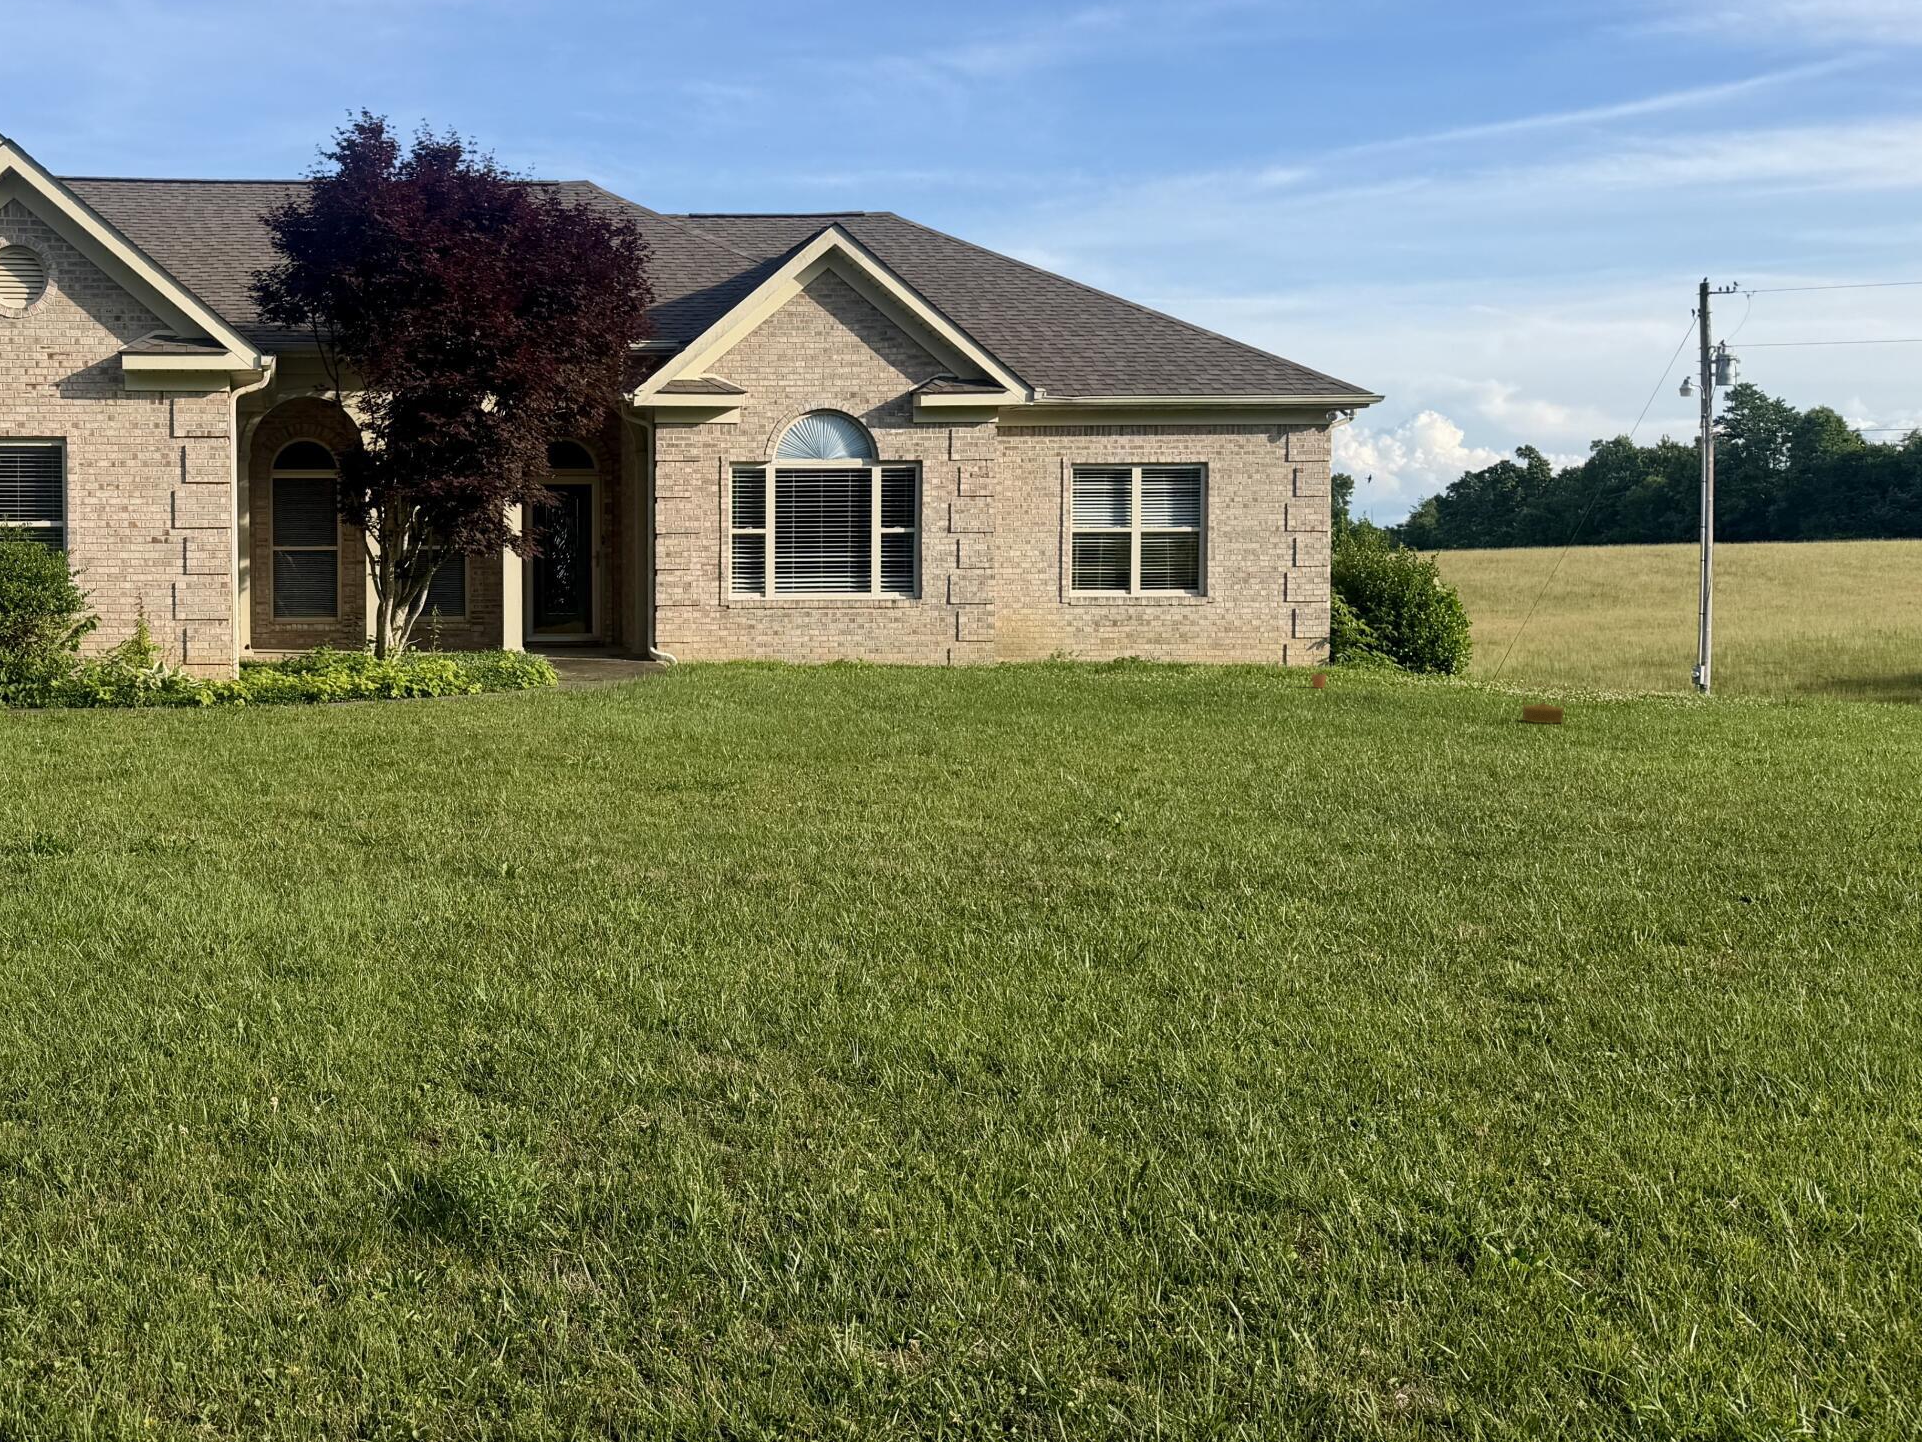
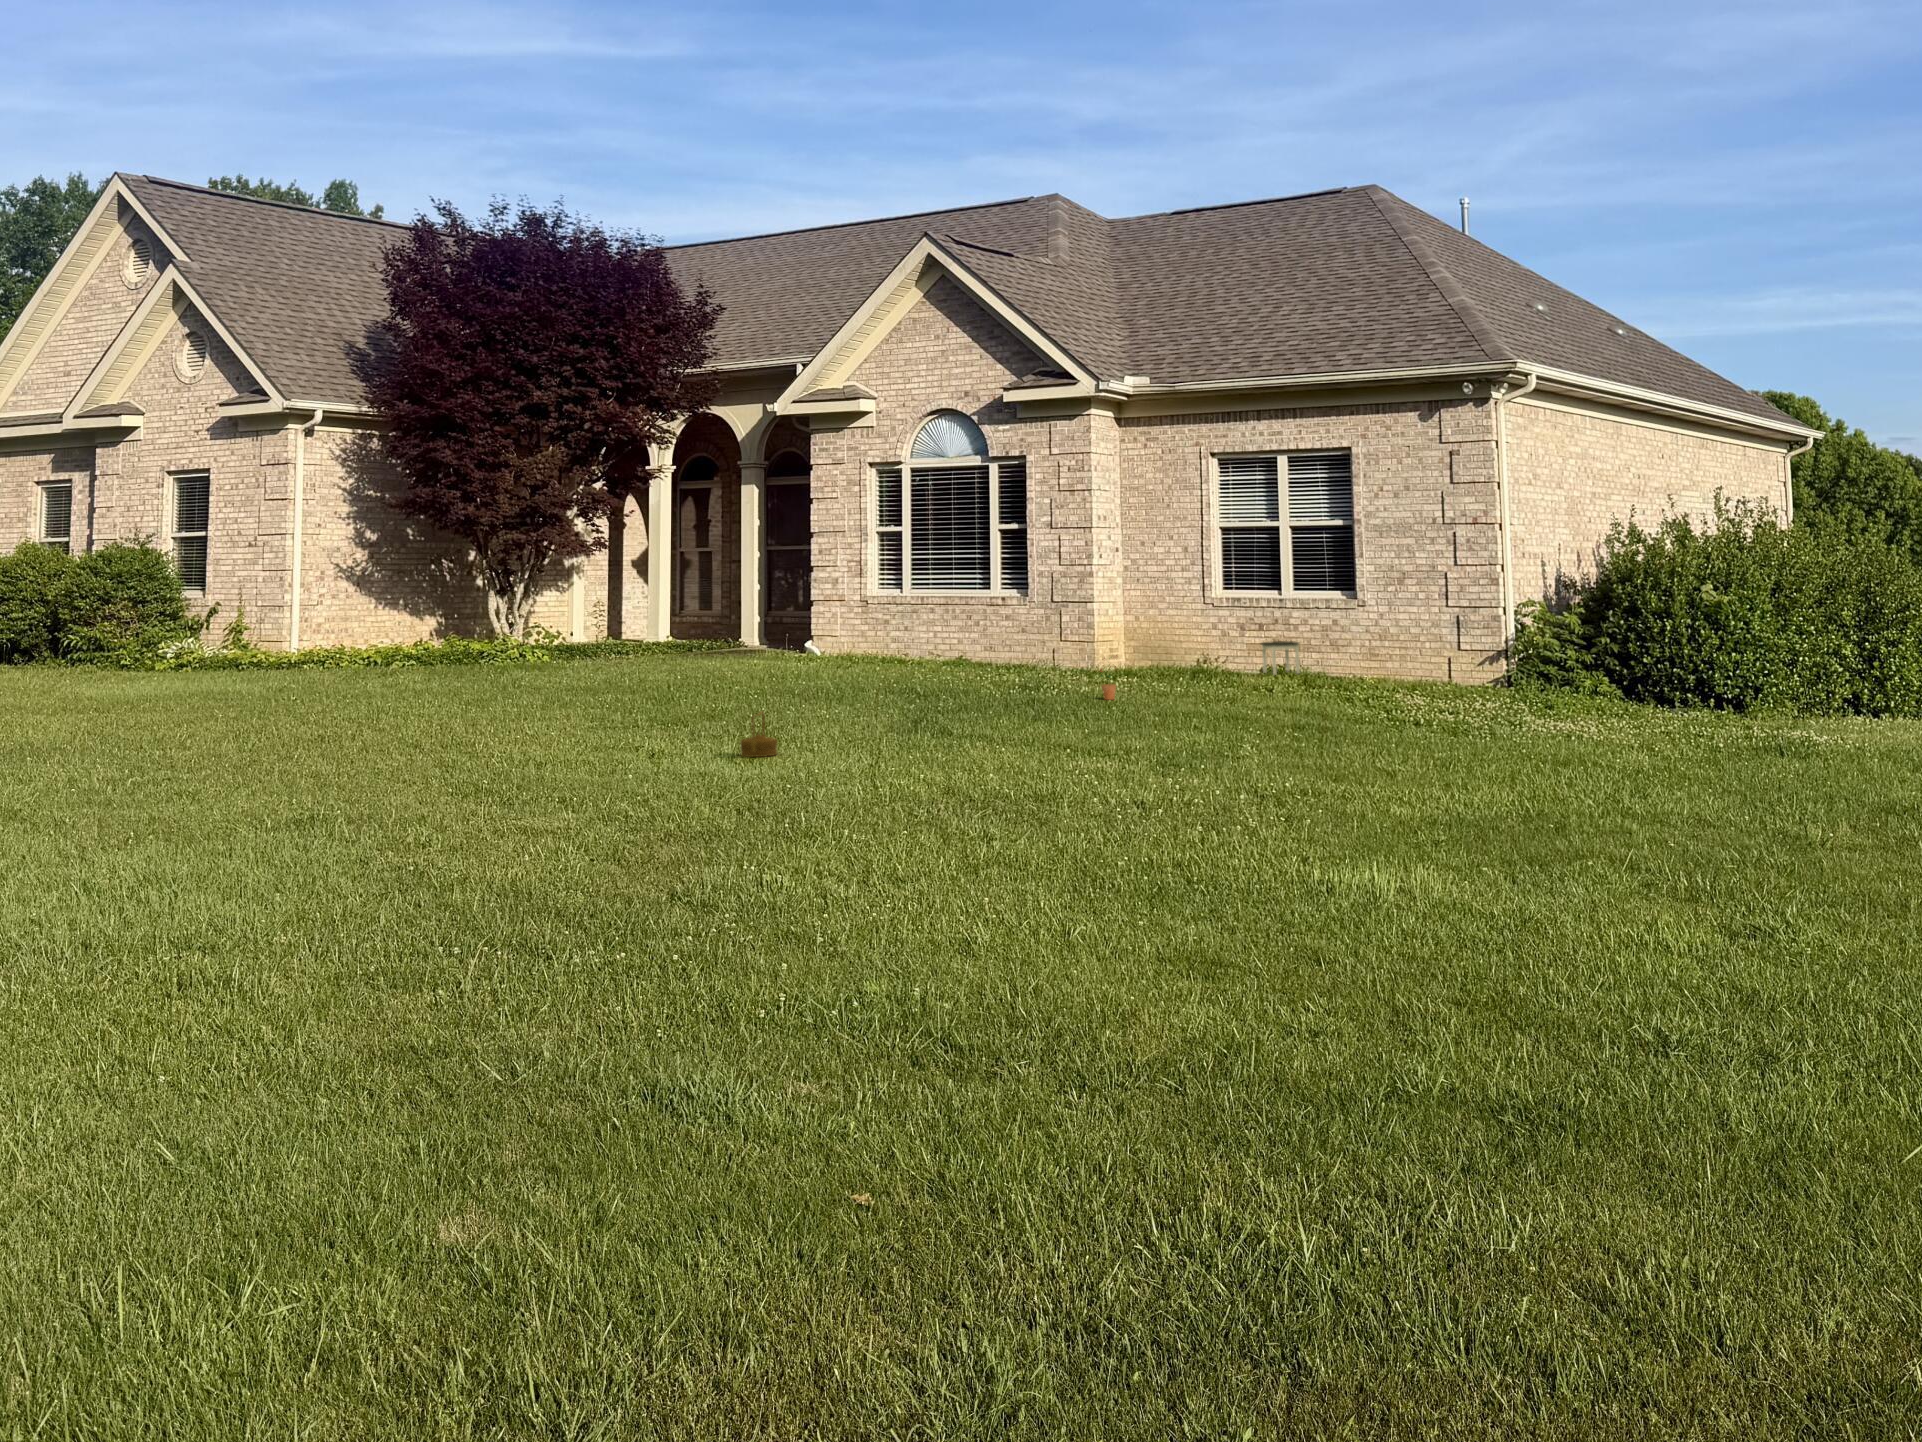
round table: none [1146,633,1184,662] -> present [1261,641,1300,675]
basket: present [1522,689,1565,723] -> present [740,711,777,757]

